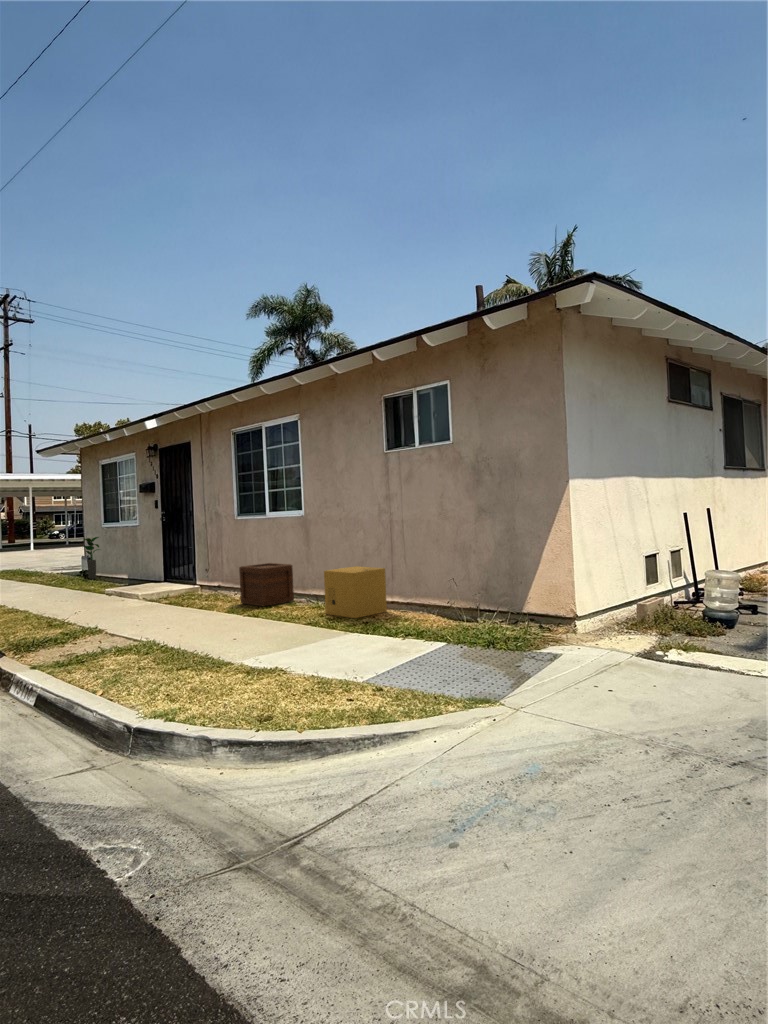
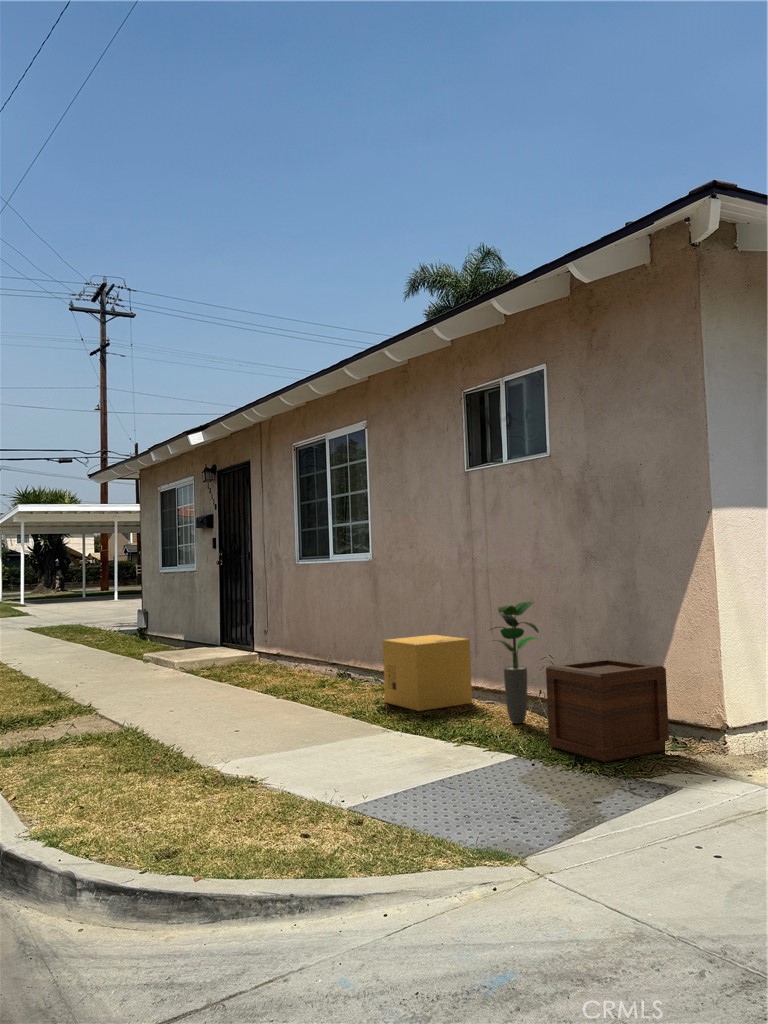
potted plant: present [83,537,99,580] -> present [490,602,539,724]
wooden crate: present [239,563,294,607] -> present [546,659,669,762]

